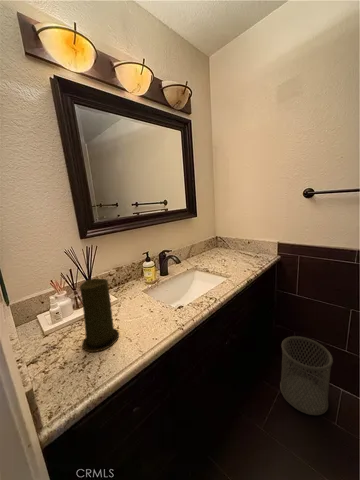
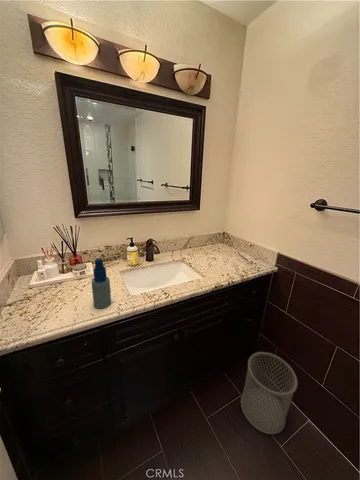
spray bottle: none [143,271,165,331] -> present [92,259,111,309]
candle: present [80,279,119,352] -> none [40,255,74,311]

